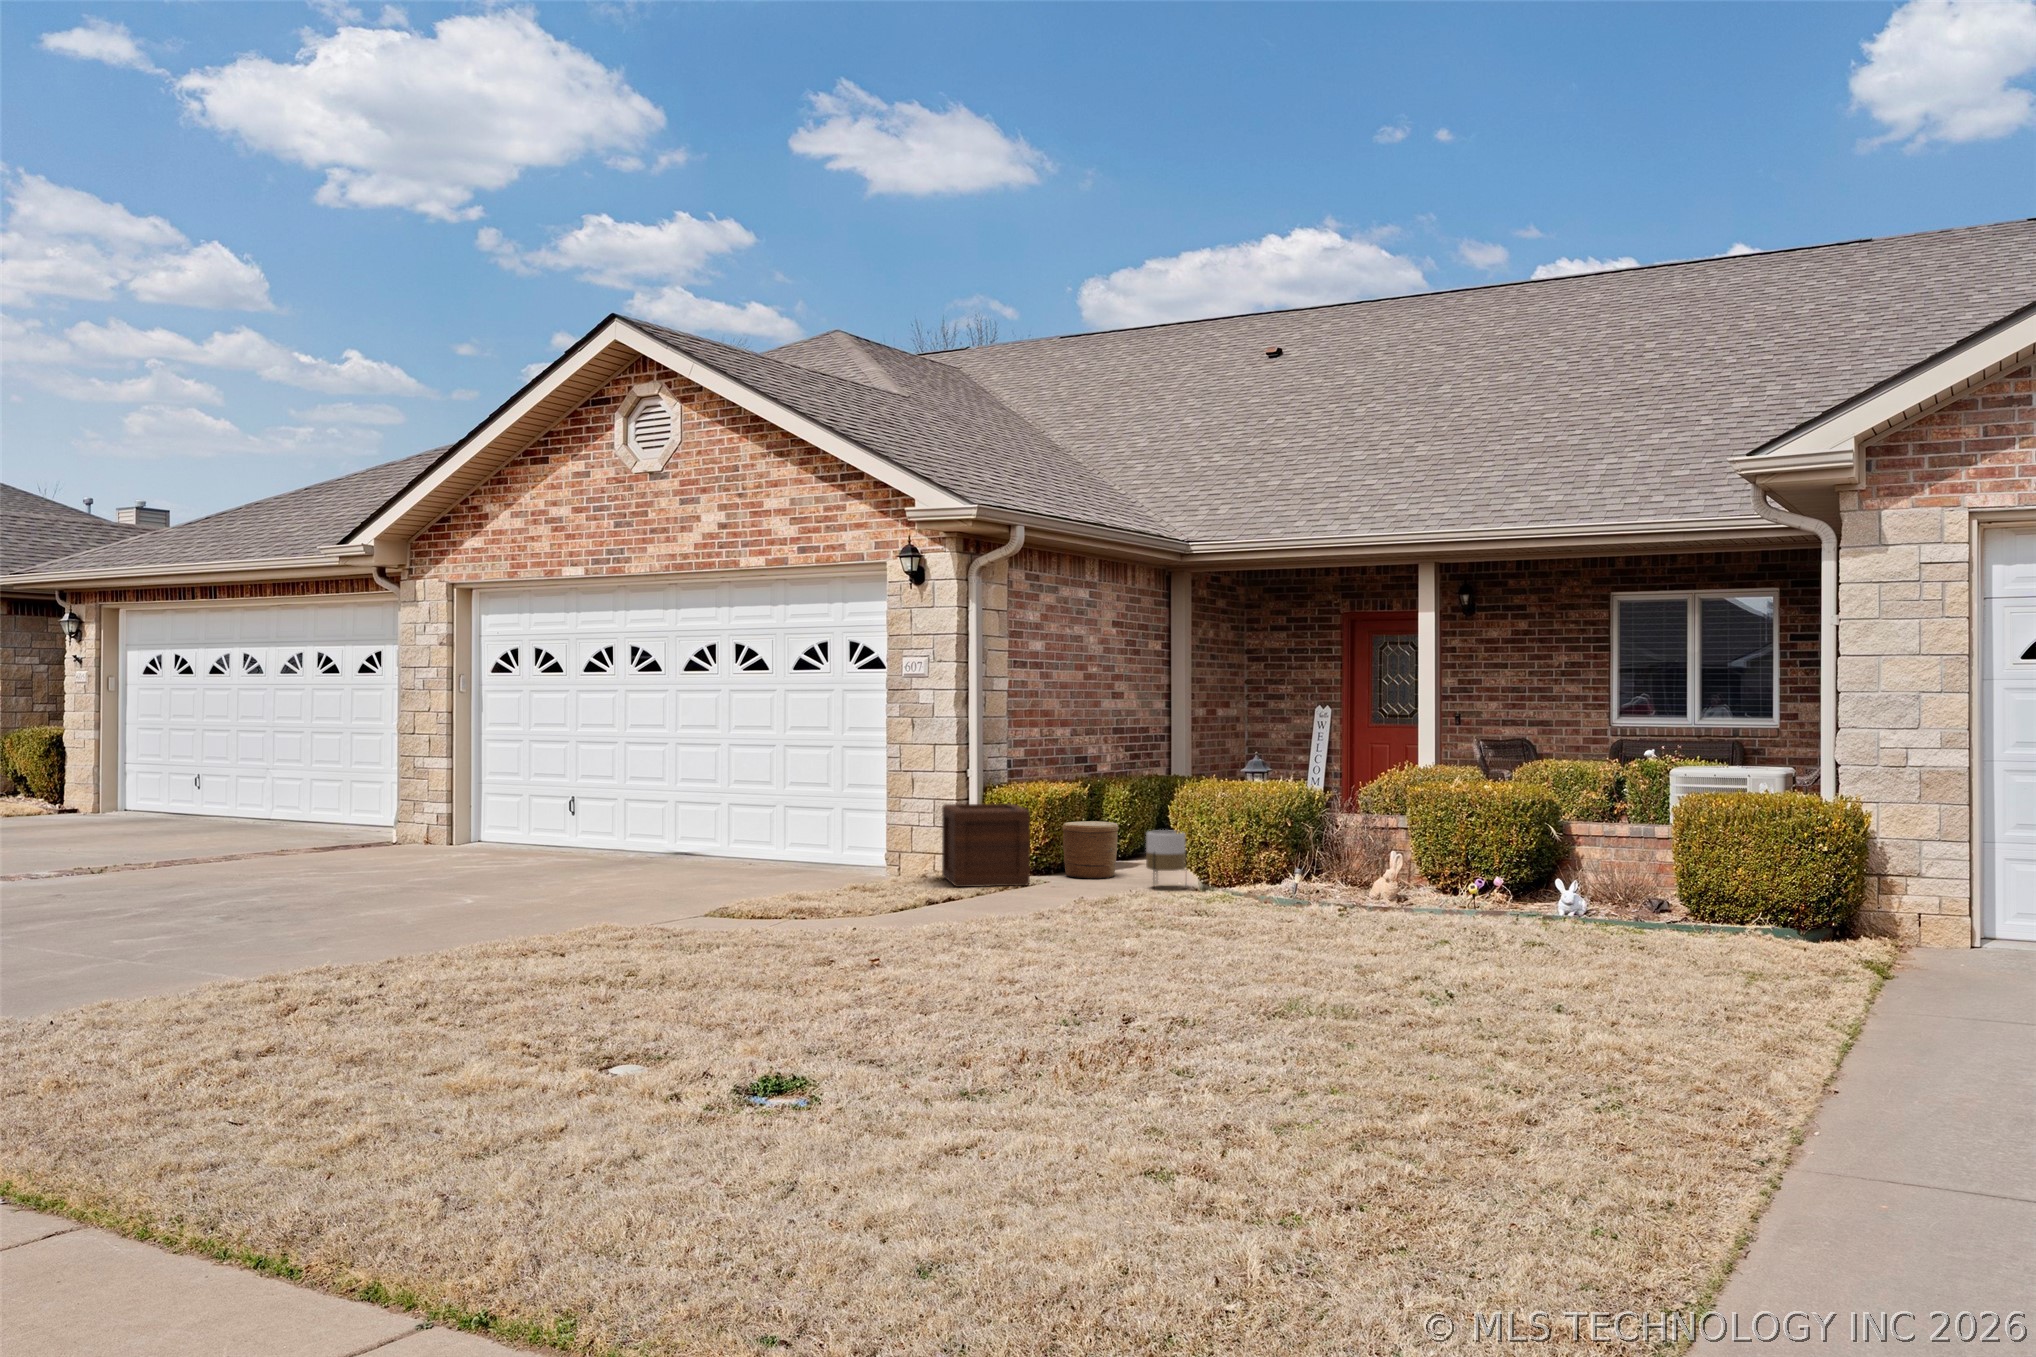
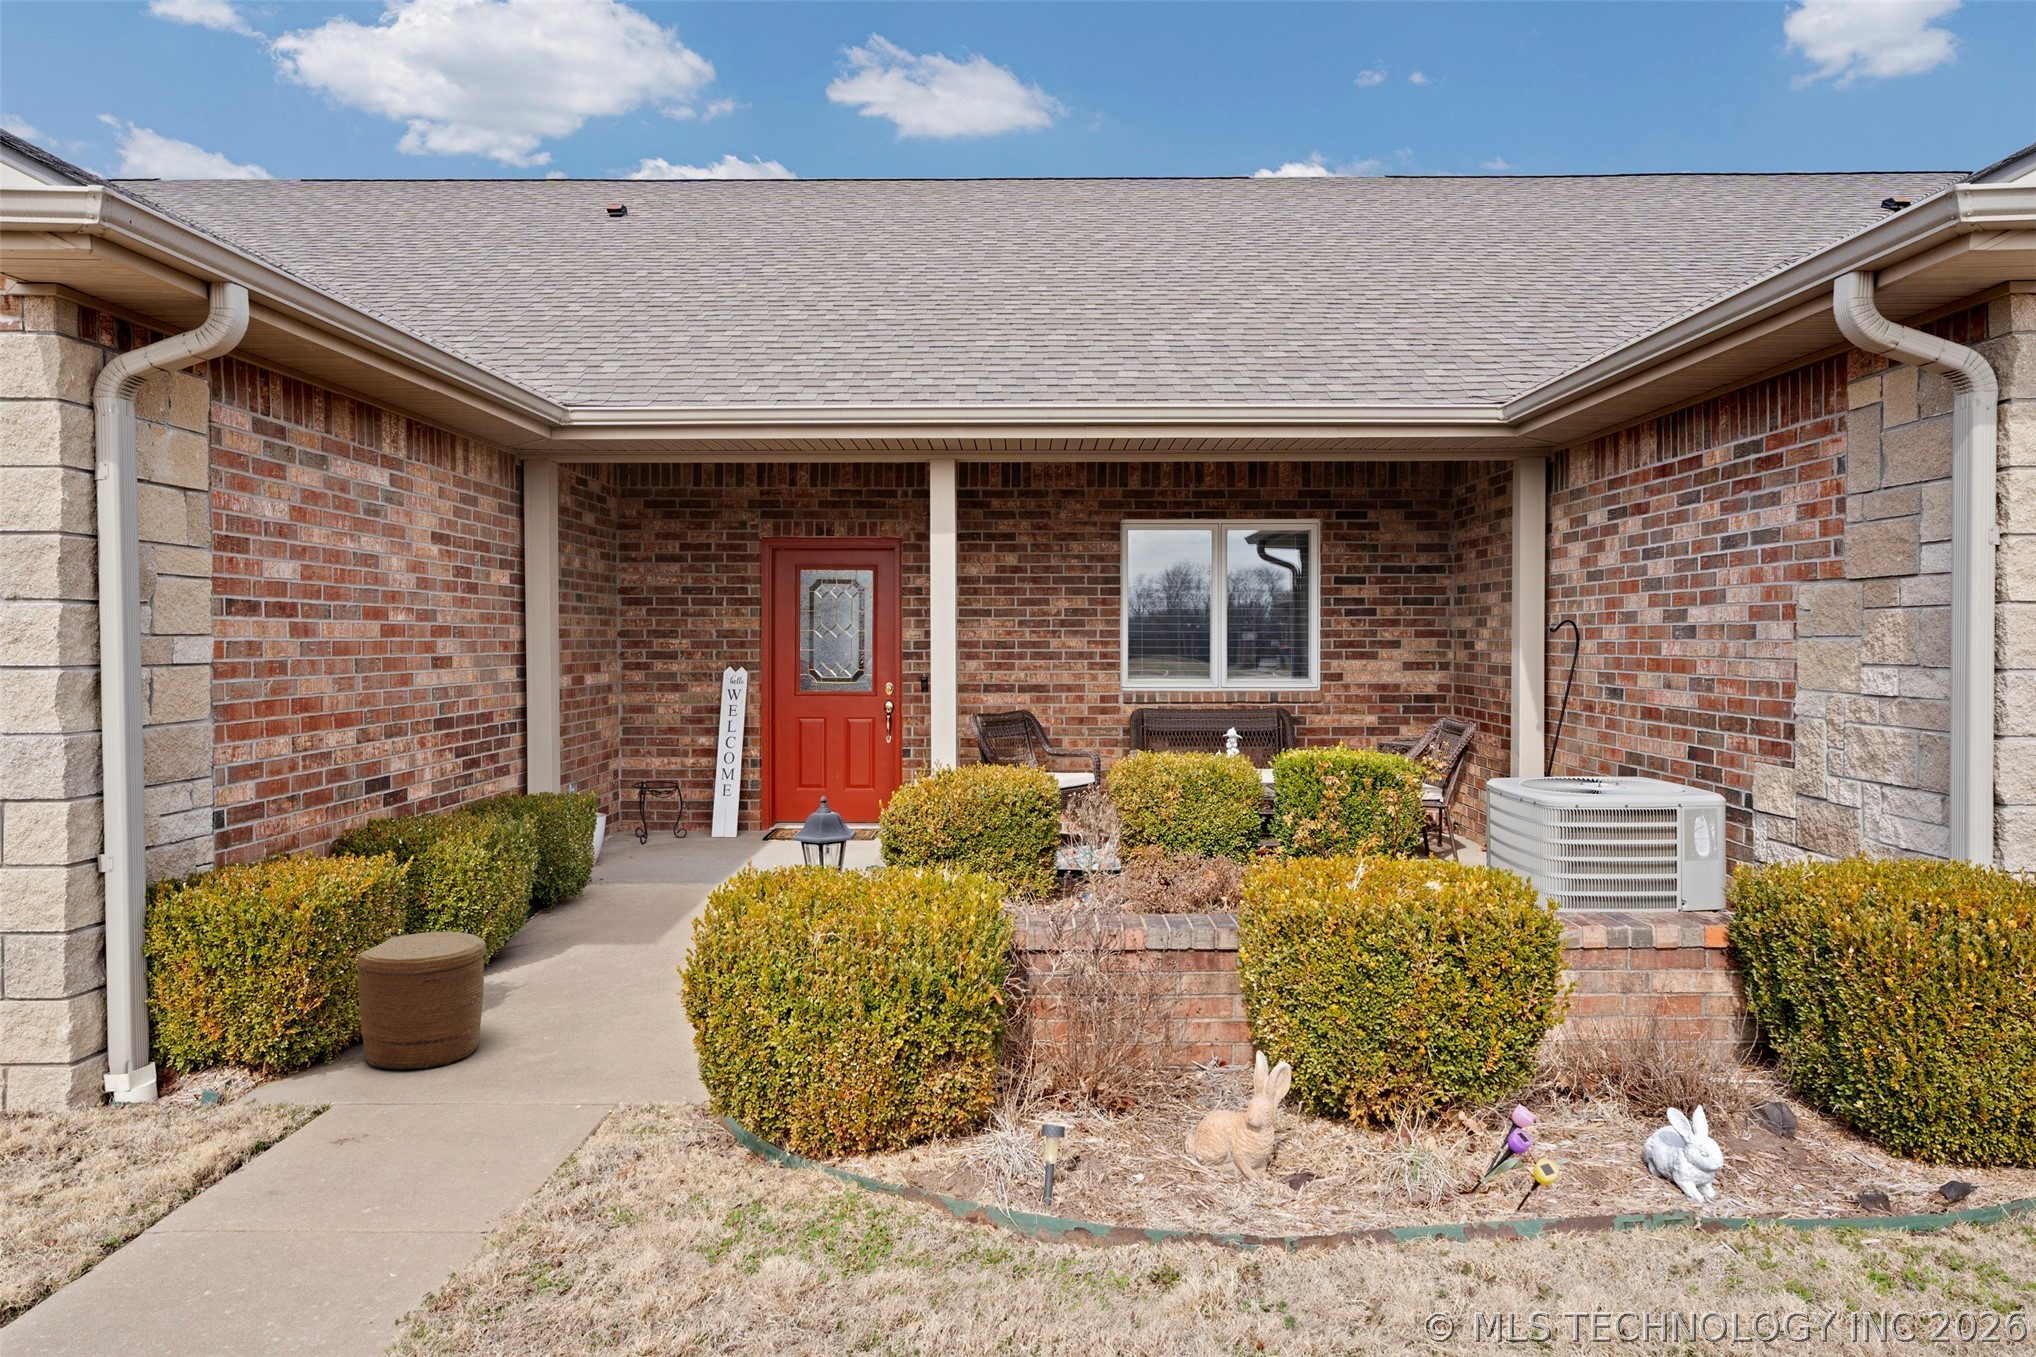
wooden crate: present [942,804,1030,887] -> none [24,924,280,1185]
planter: present [1146,830,1186,873] -> none [571,960,661,1104]

